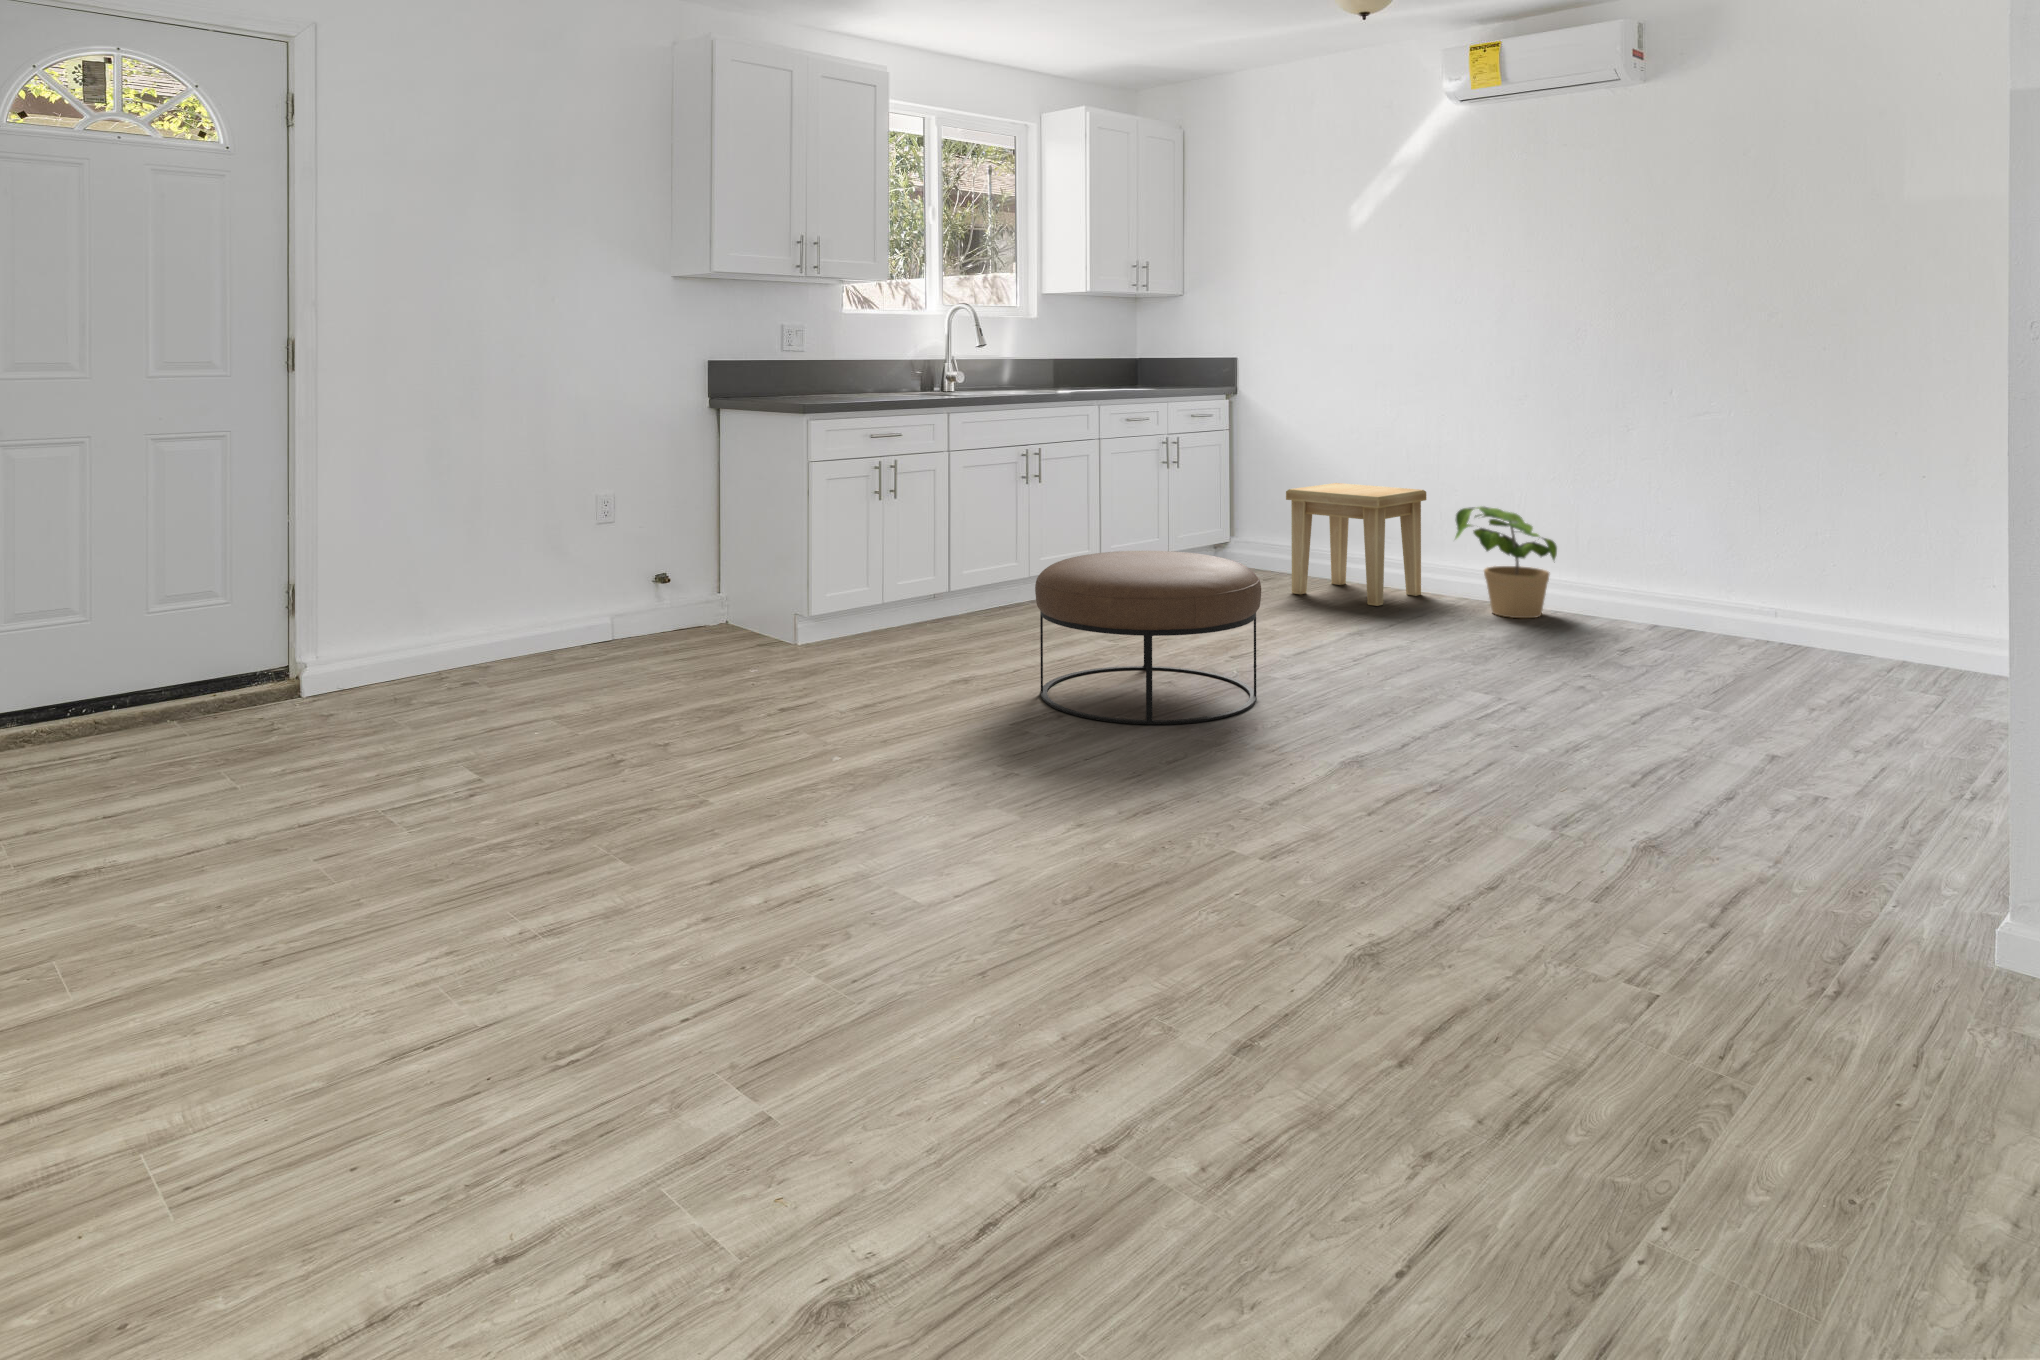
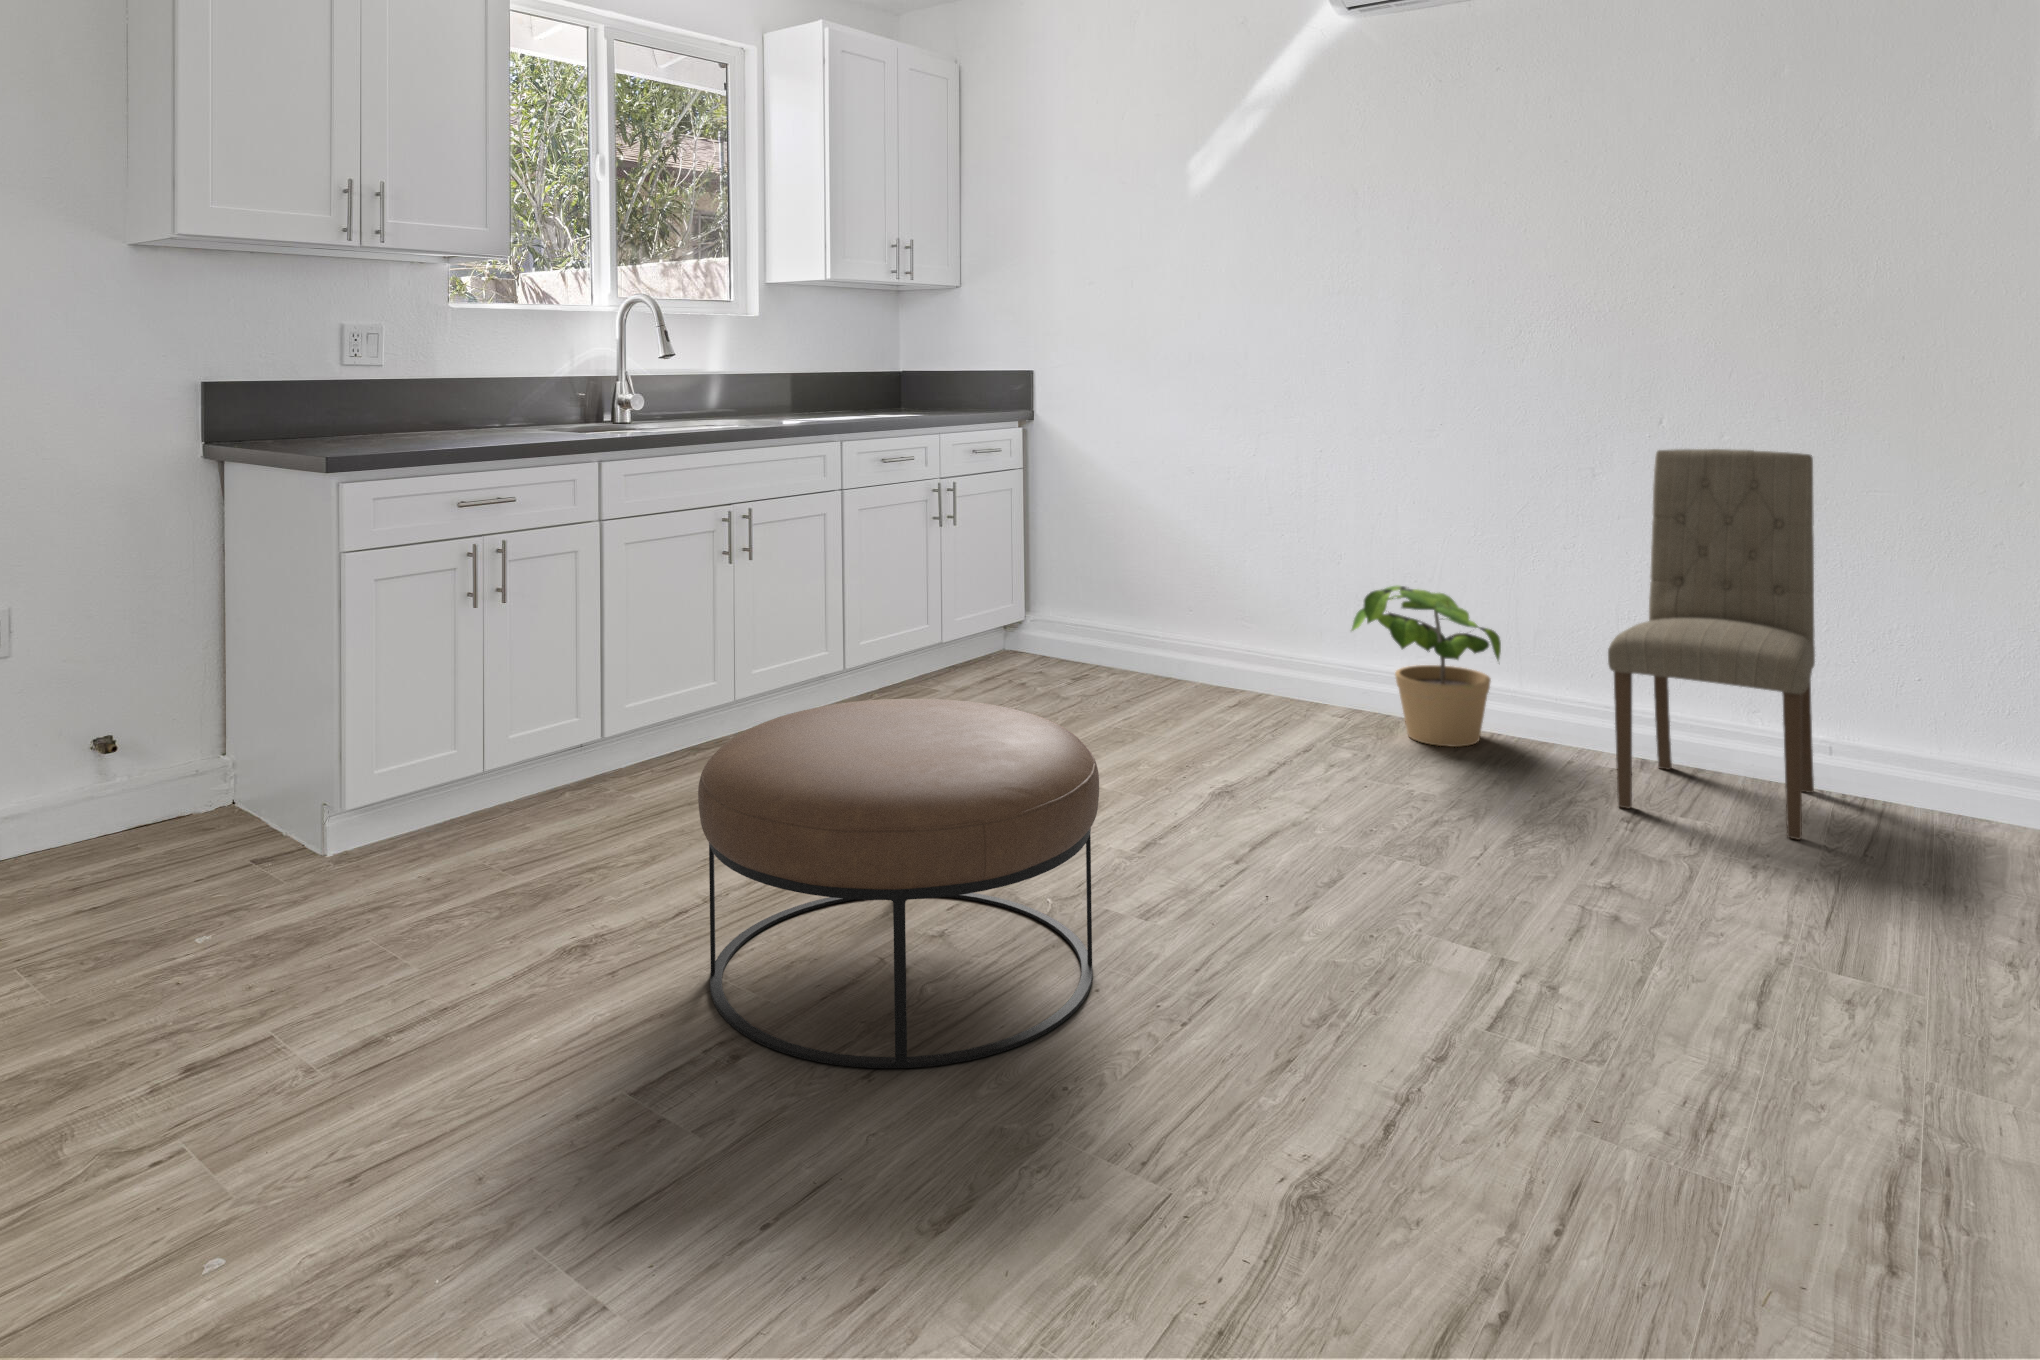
dining chair: none [1610,416,1761,664] -> present [1608,449,1815,840]
side table: present [1286,483,1426,606] -> none [1108,543,1303,728]

